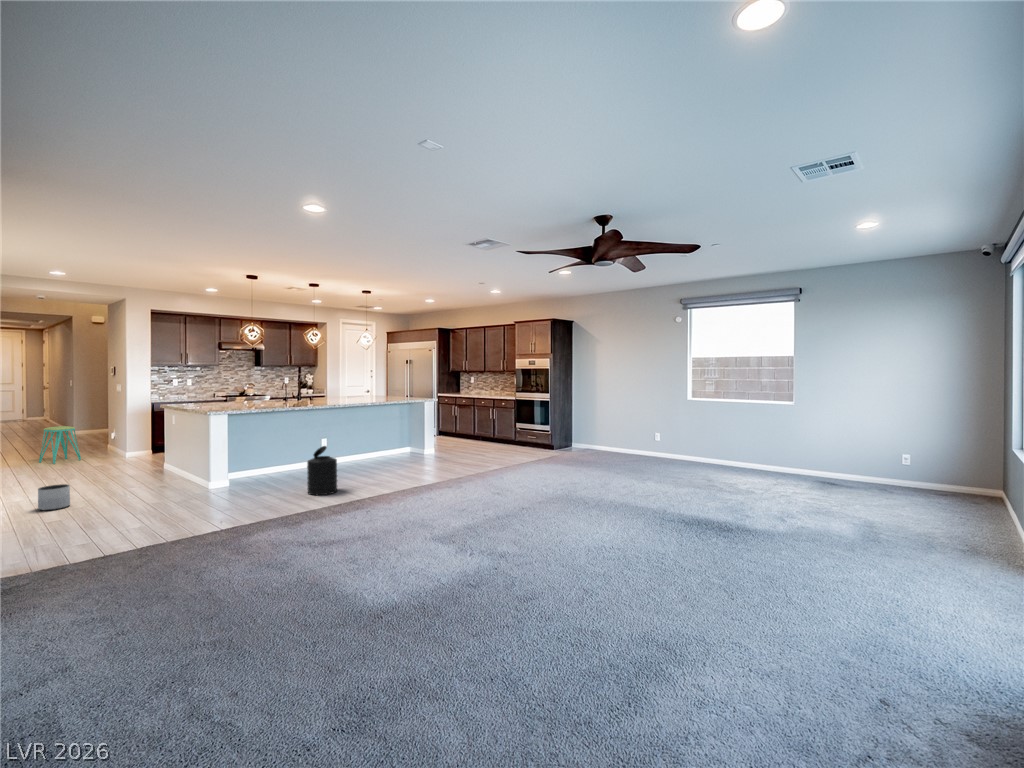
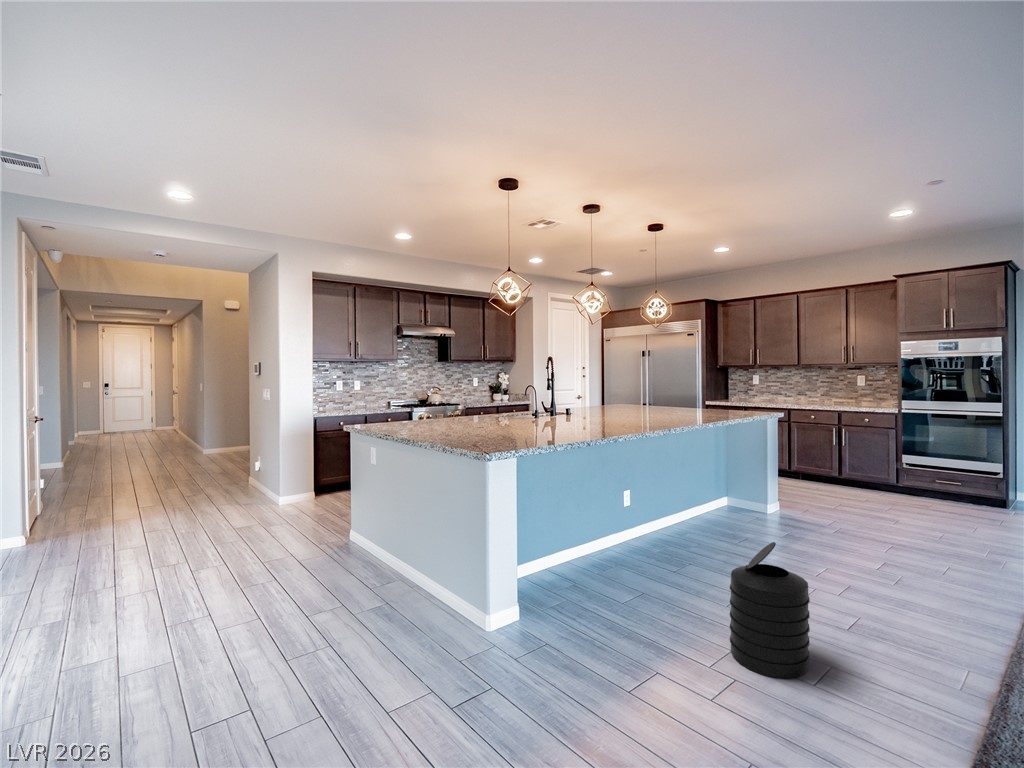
stool: present [39,426,81,464] -> none [162,454,220,516]
planter: present [38,484,70,511] -> none [147,626,215,706]

